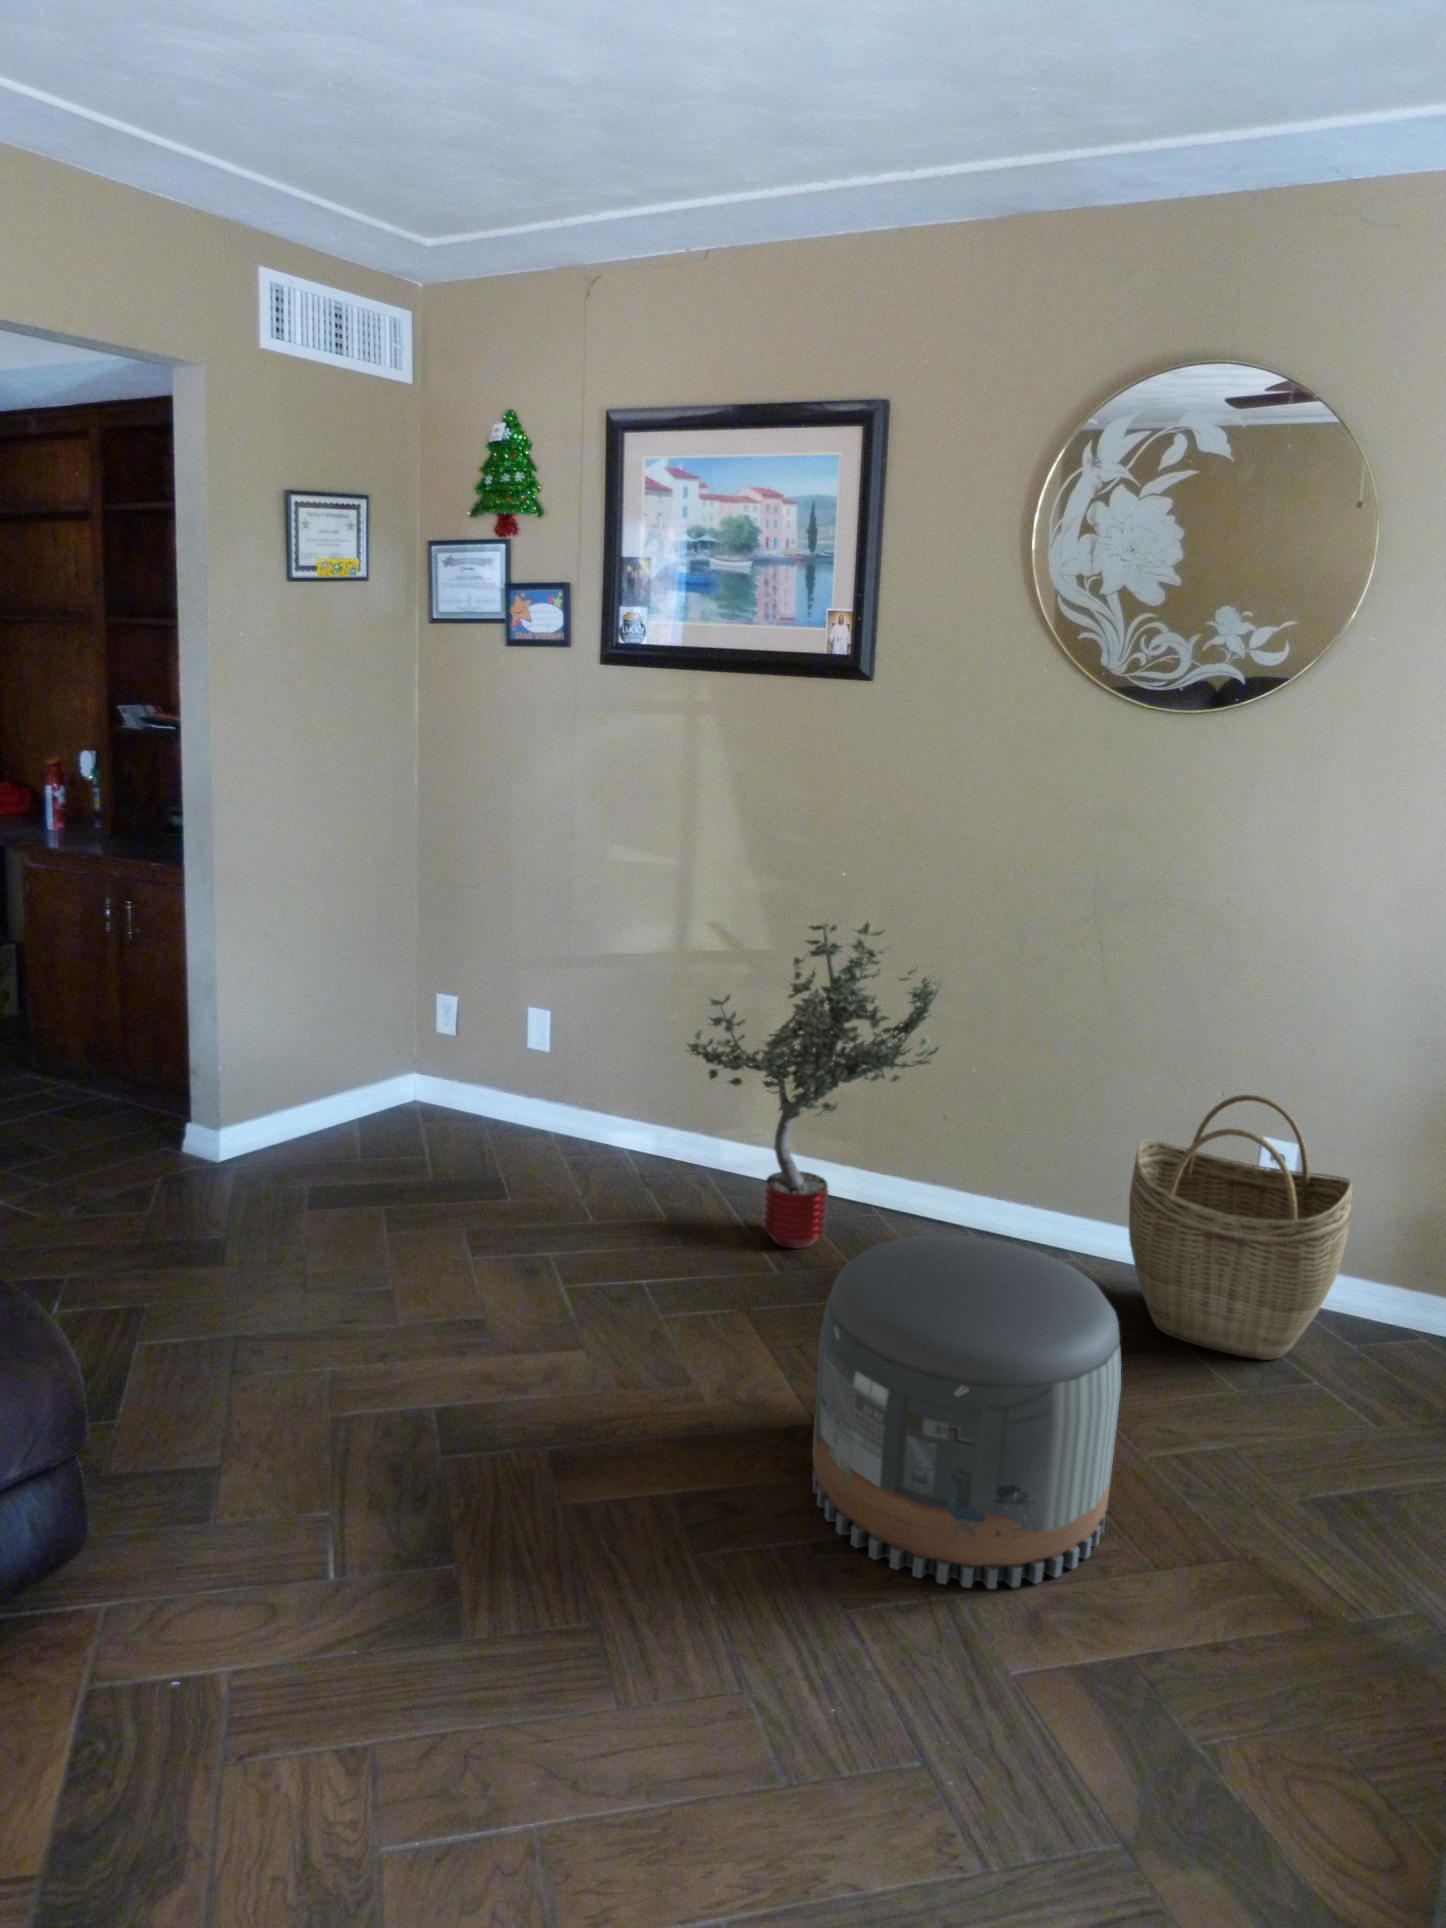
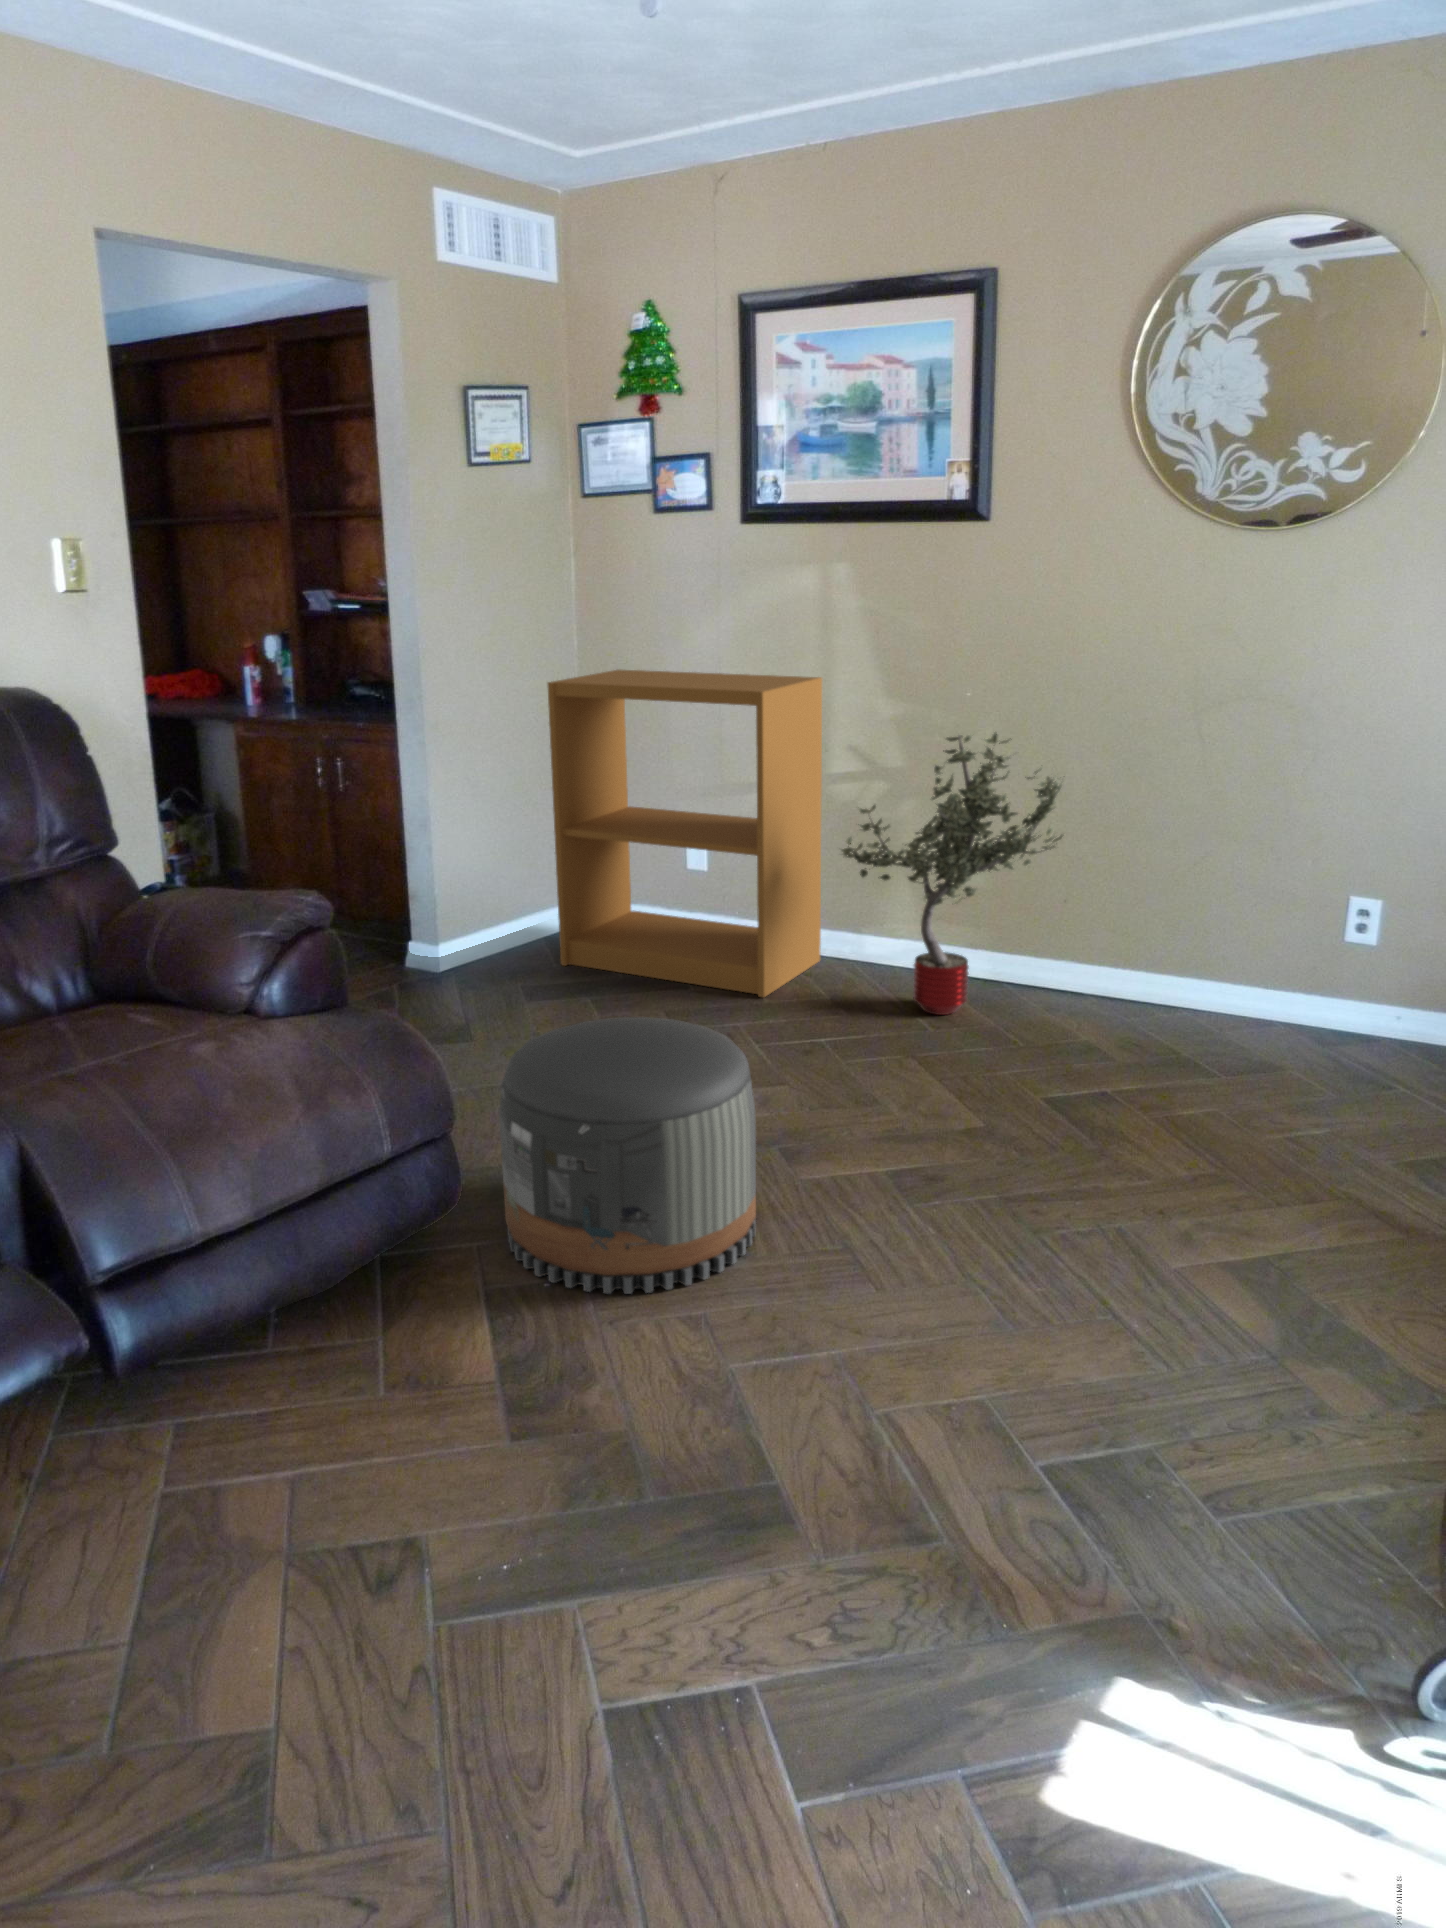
bookshelf: none [361,817,682,1215] -> present [548,670,822,997]
woven basket: present [1129,1095,1352,1360] -> none [1233,859,1427,1076]
pouf: present [812,1235,1121,1589] -> present [499,1017,756,1294]

